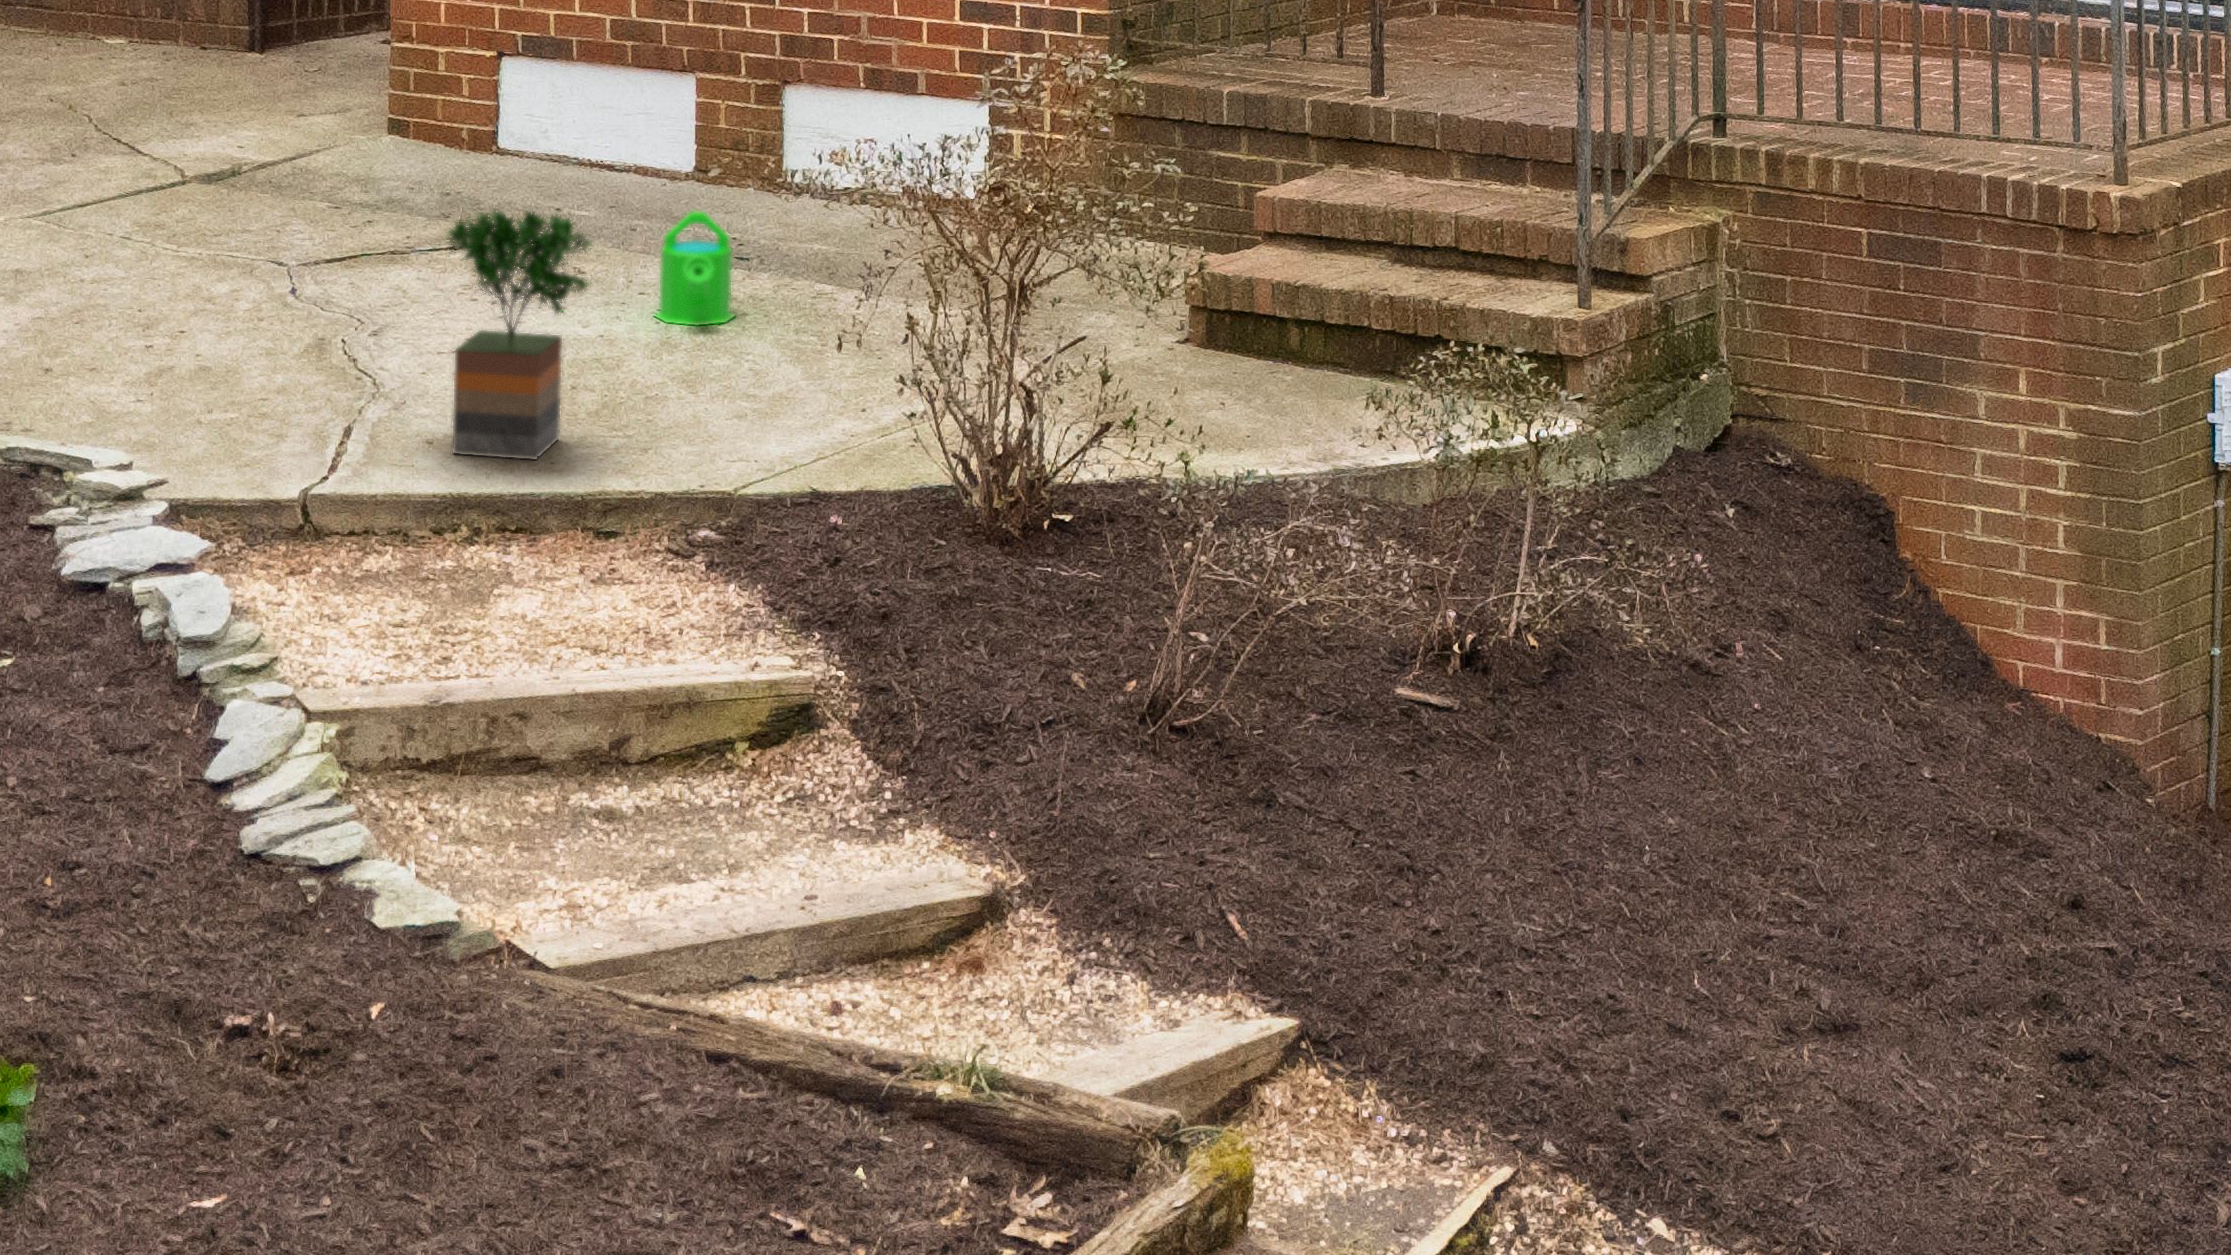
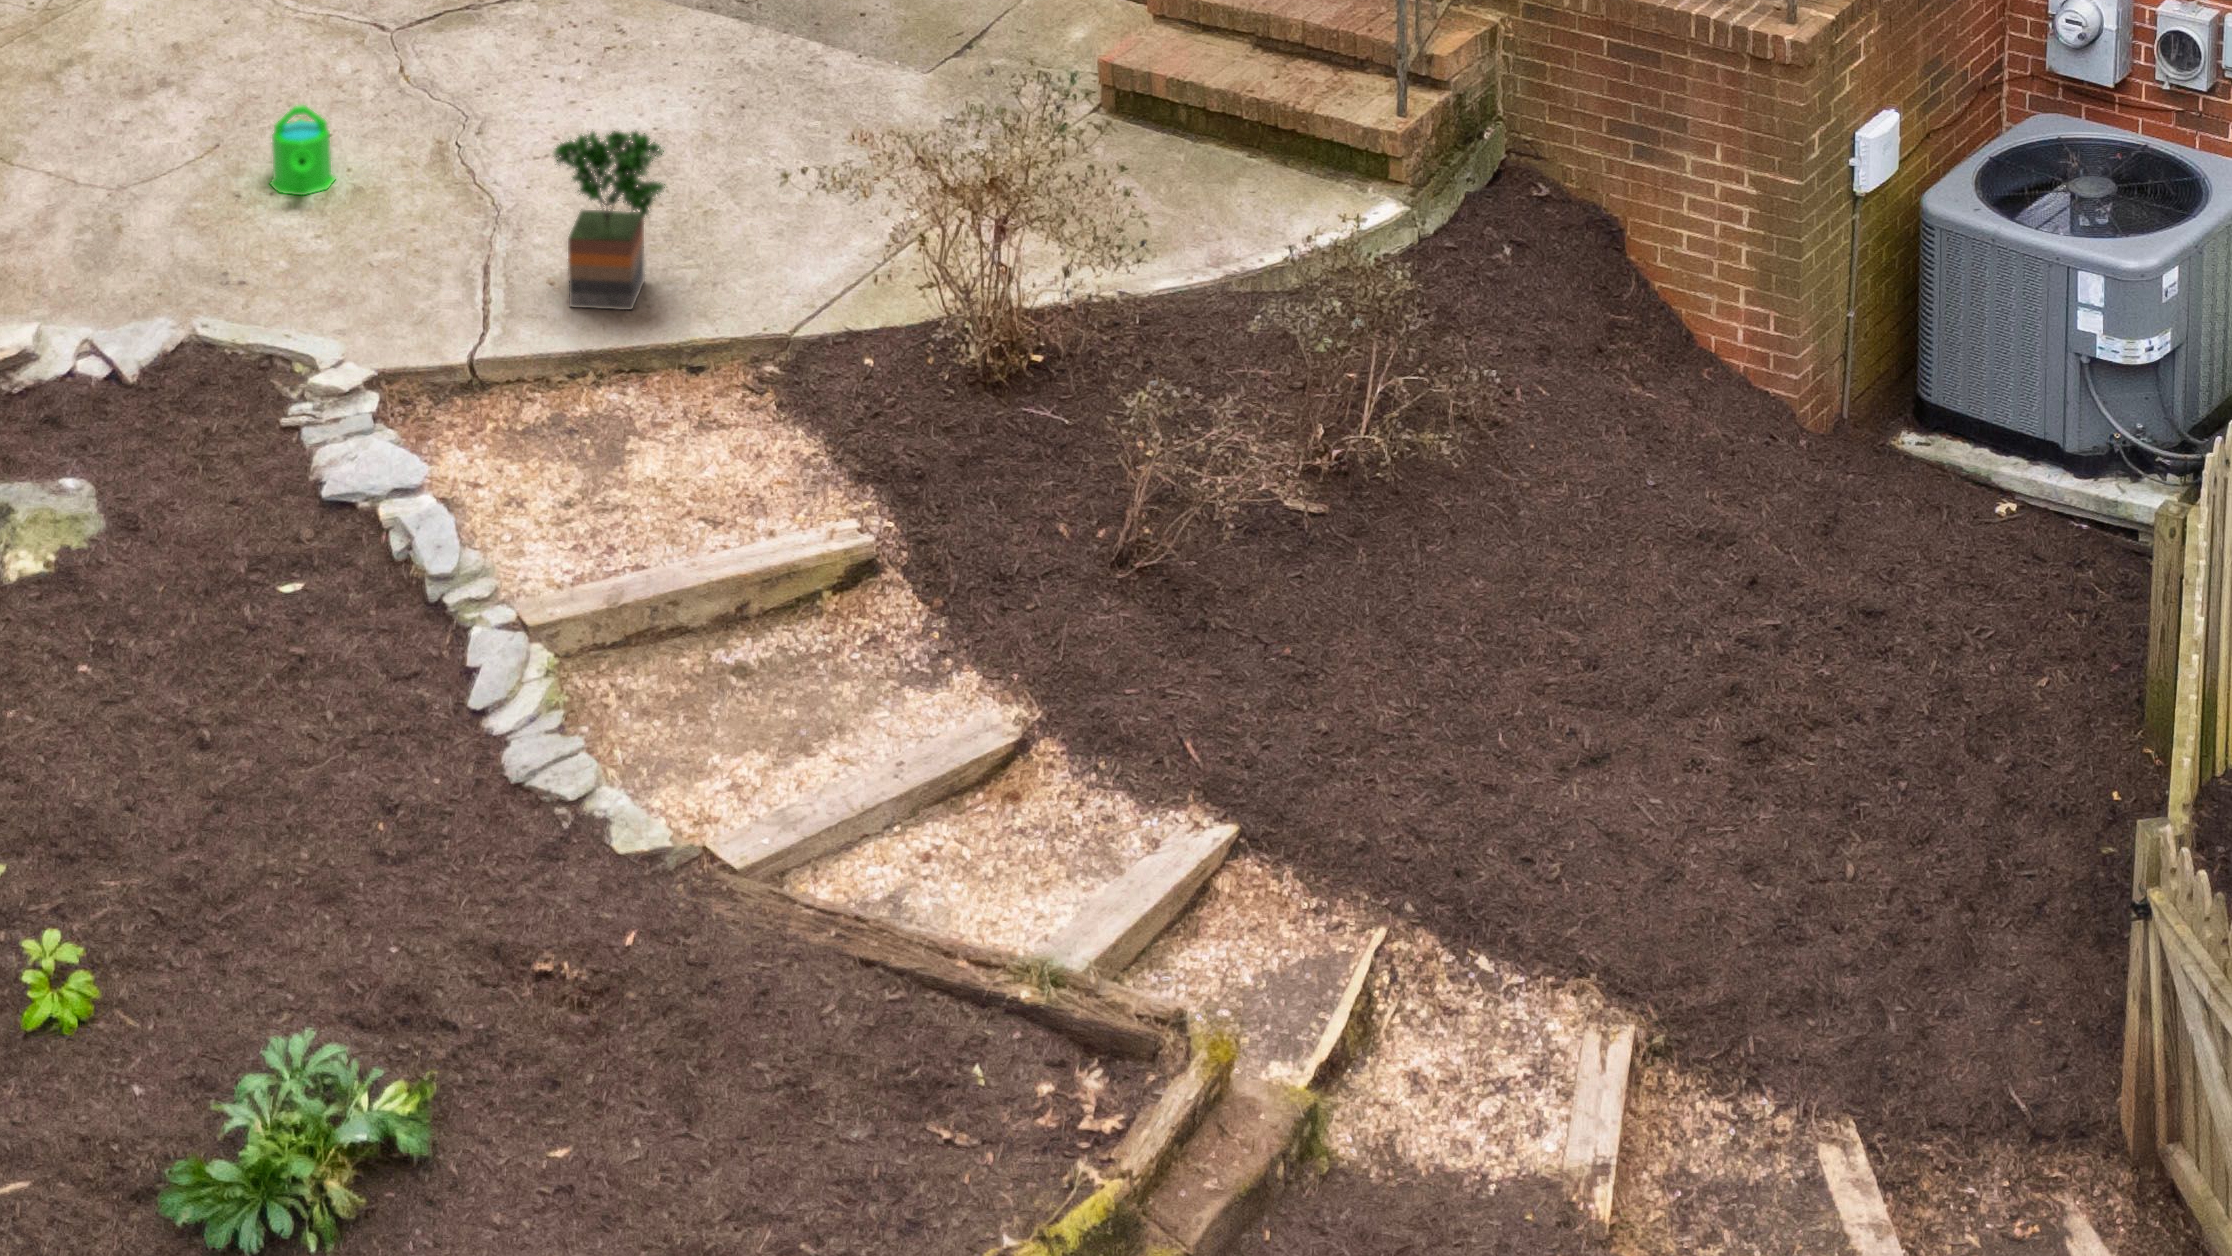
watering can: present [656,211,734,325] -> present [270,105,335,195]

